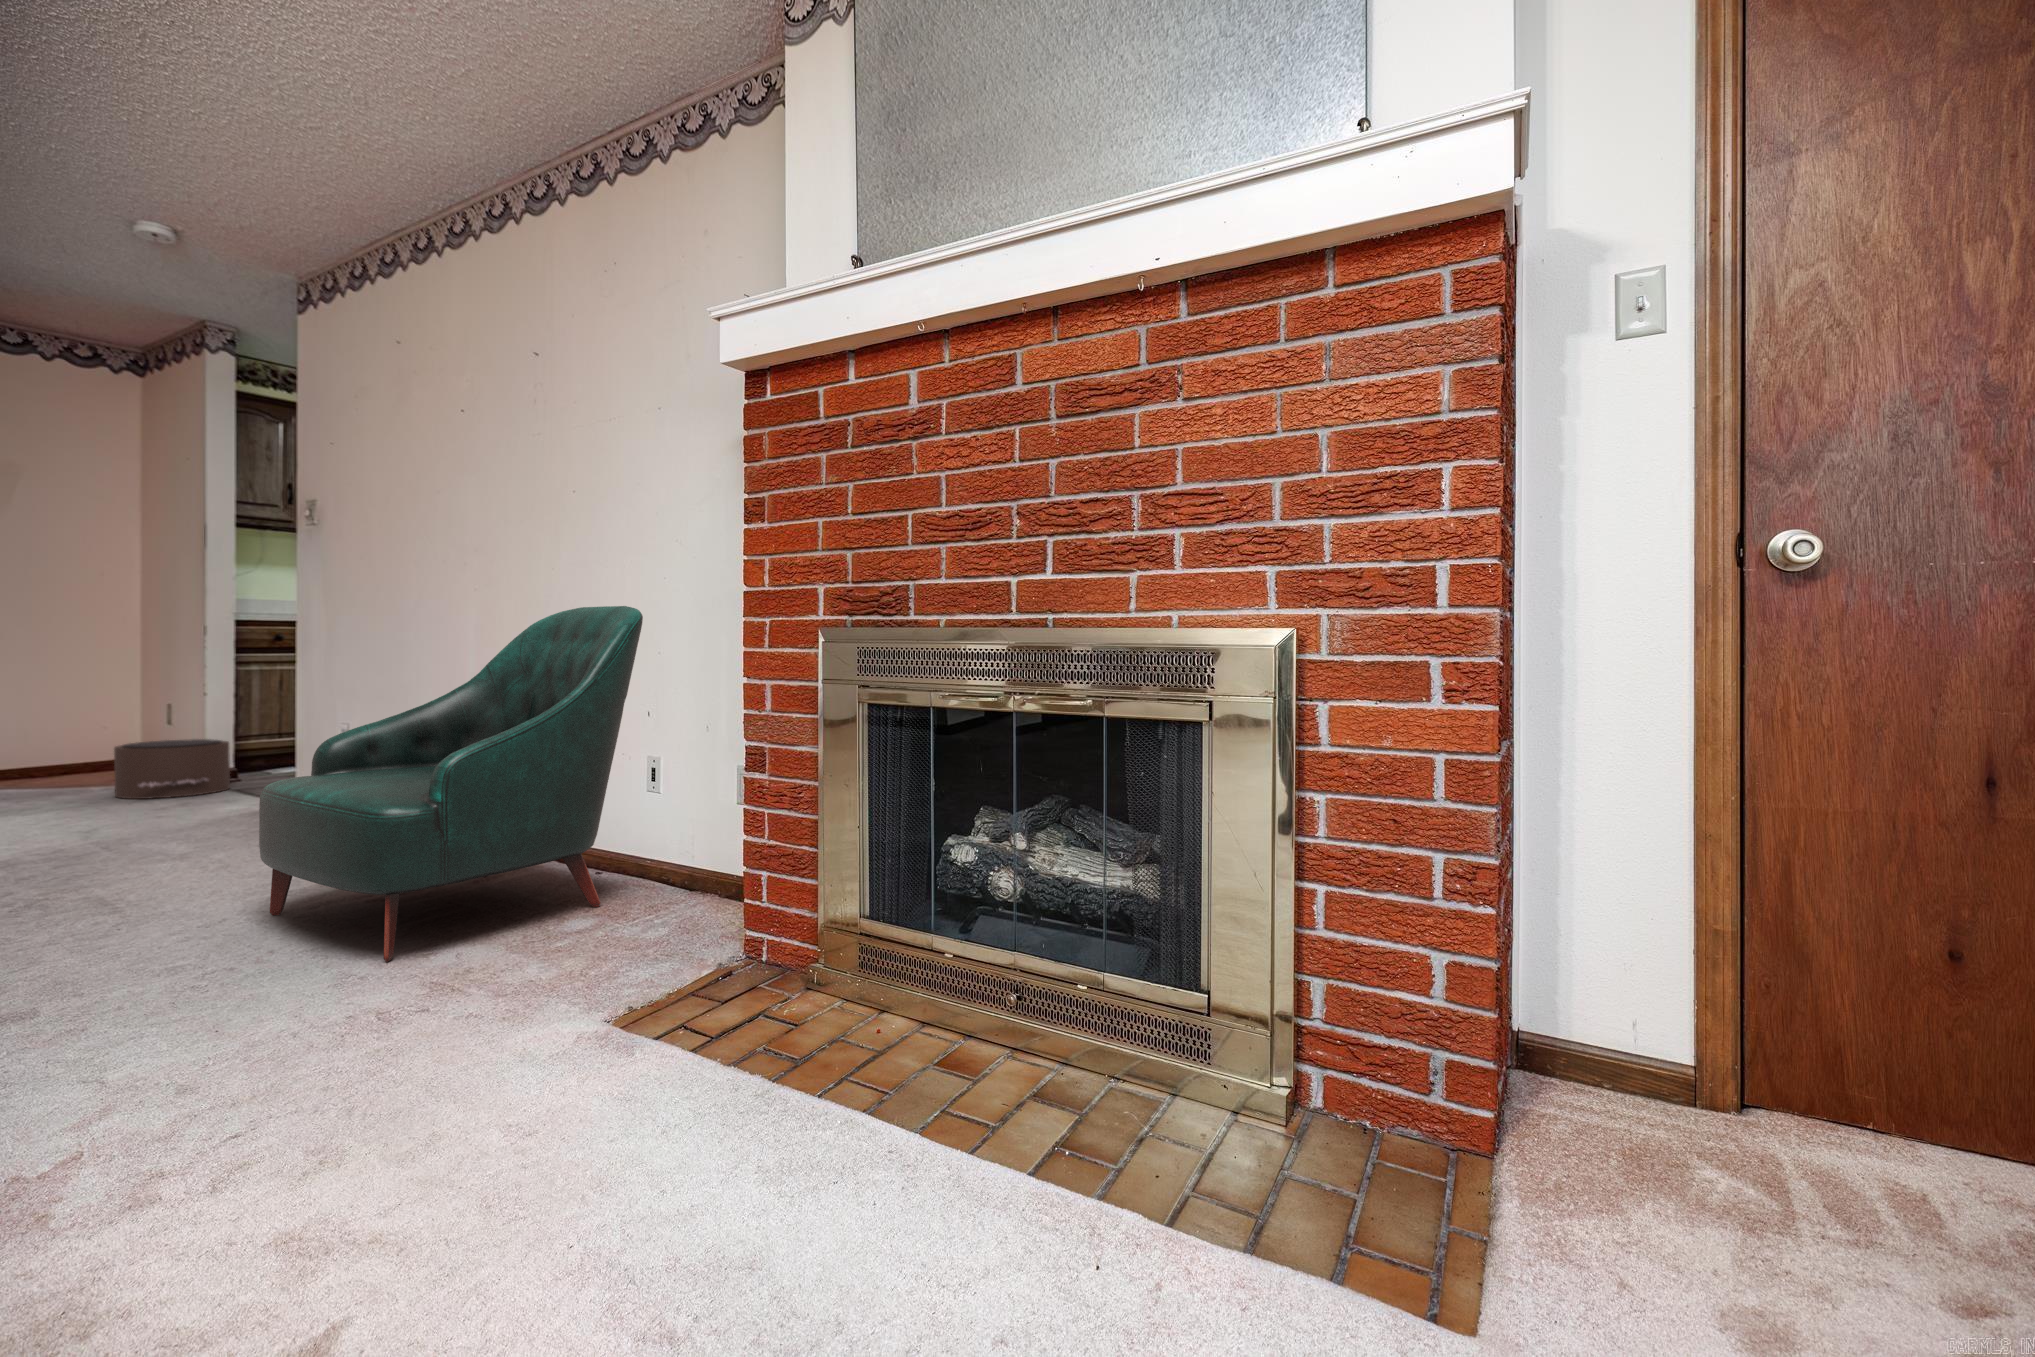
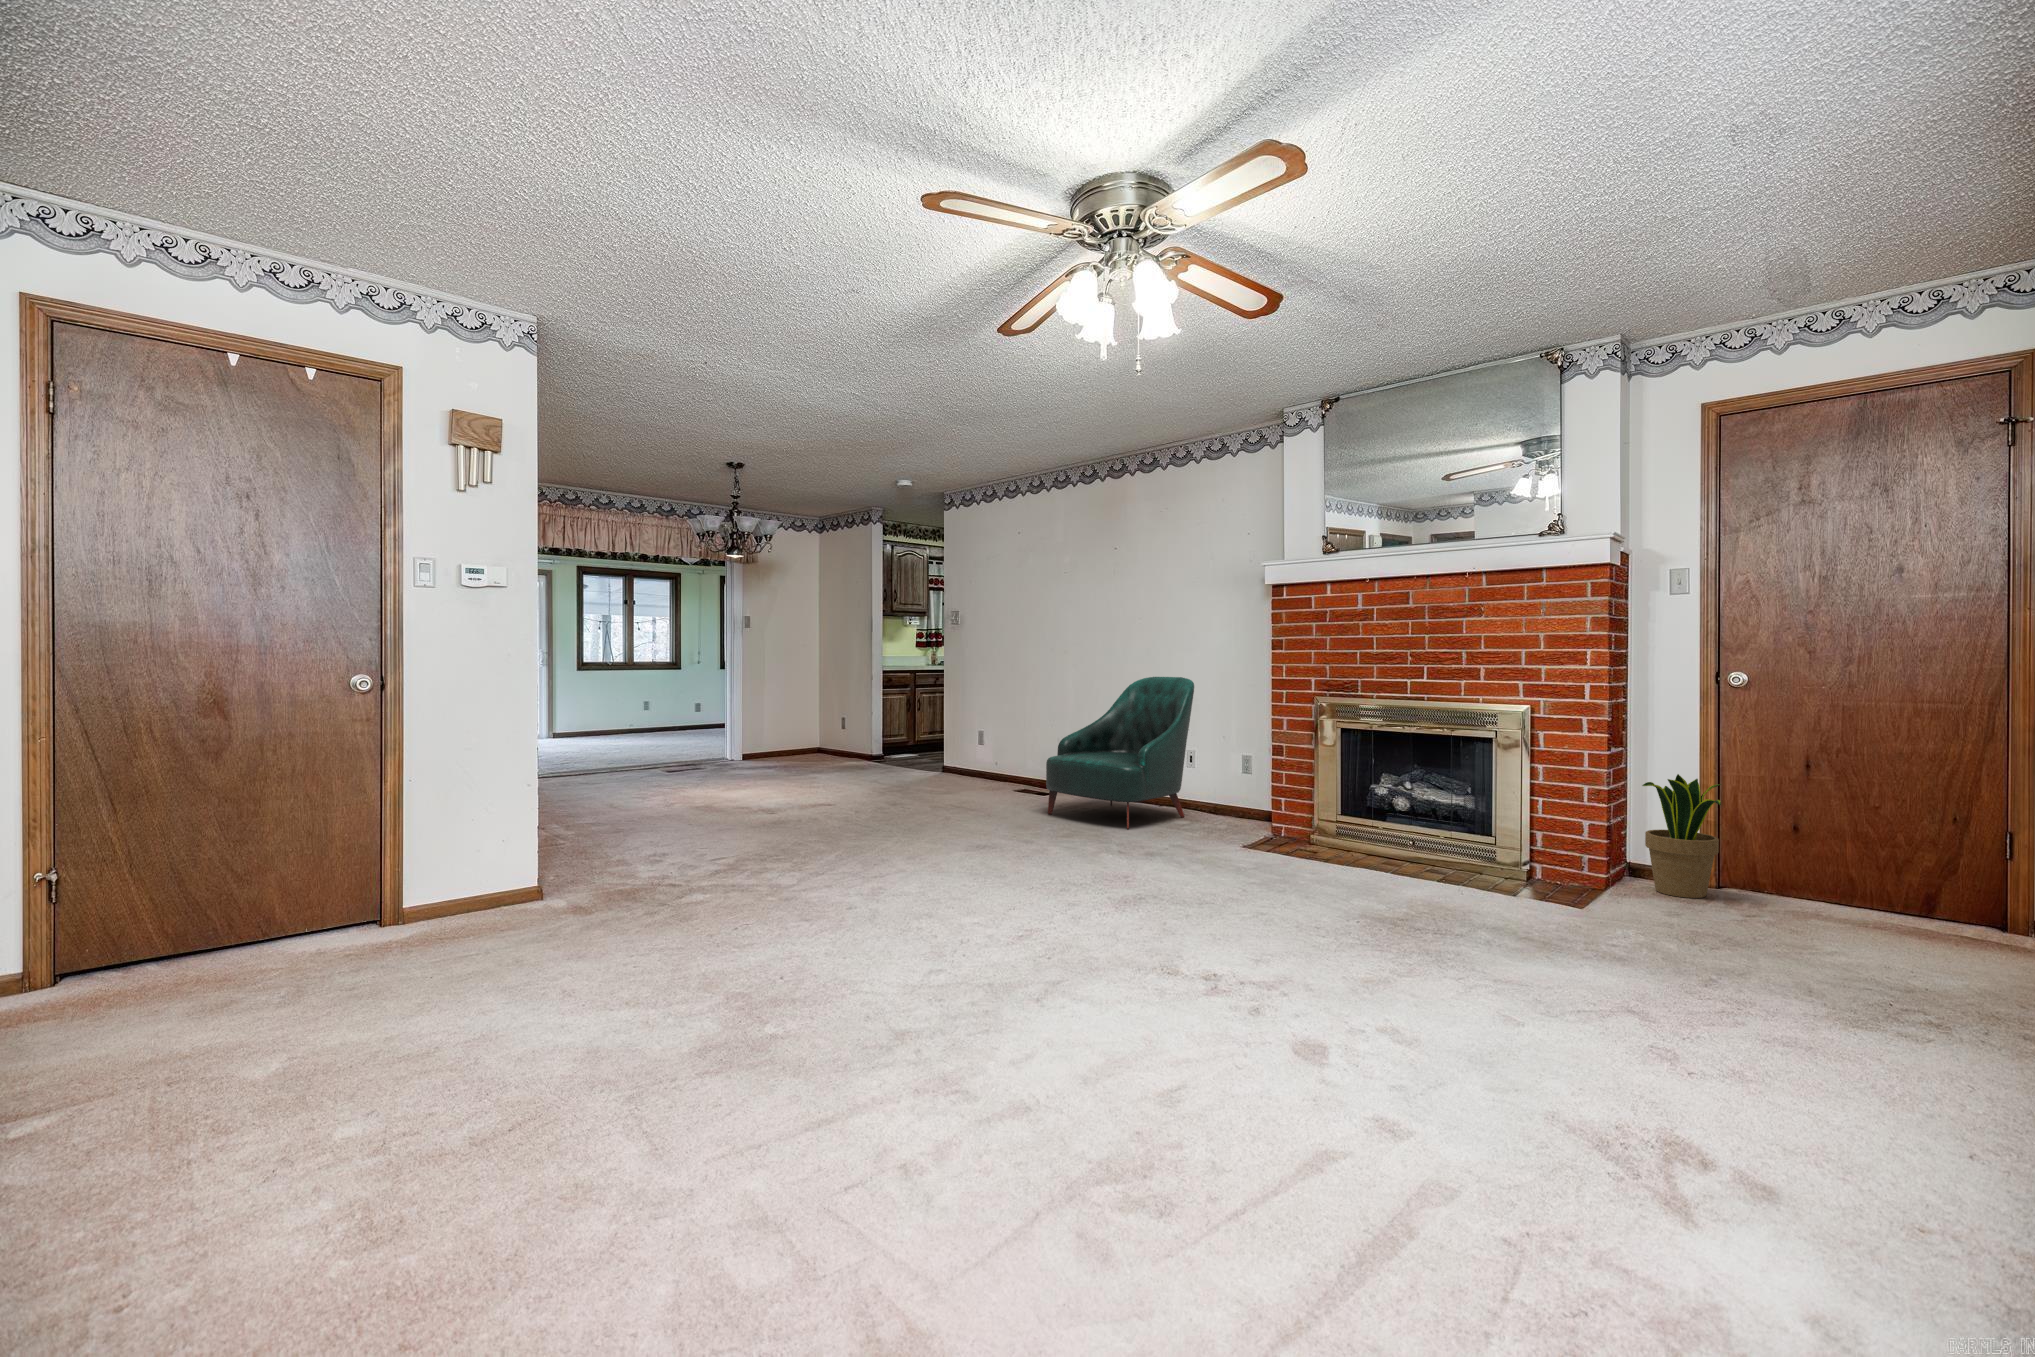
pouf: present [114,739,230,799] -> none [844,737,897,768]
potted plant: none [1580,813,1813,1175] -> present [1642,774,1721,898]

